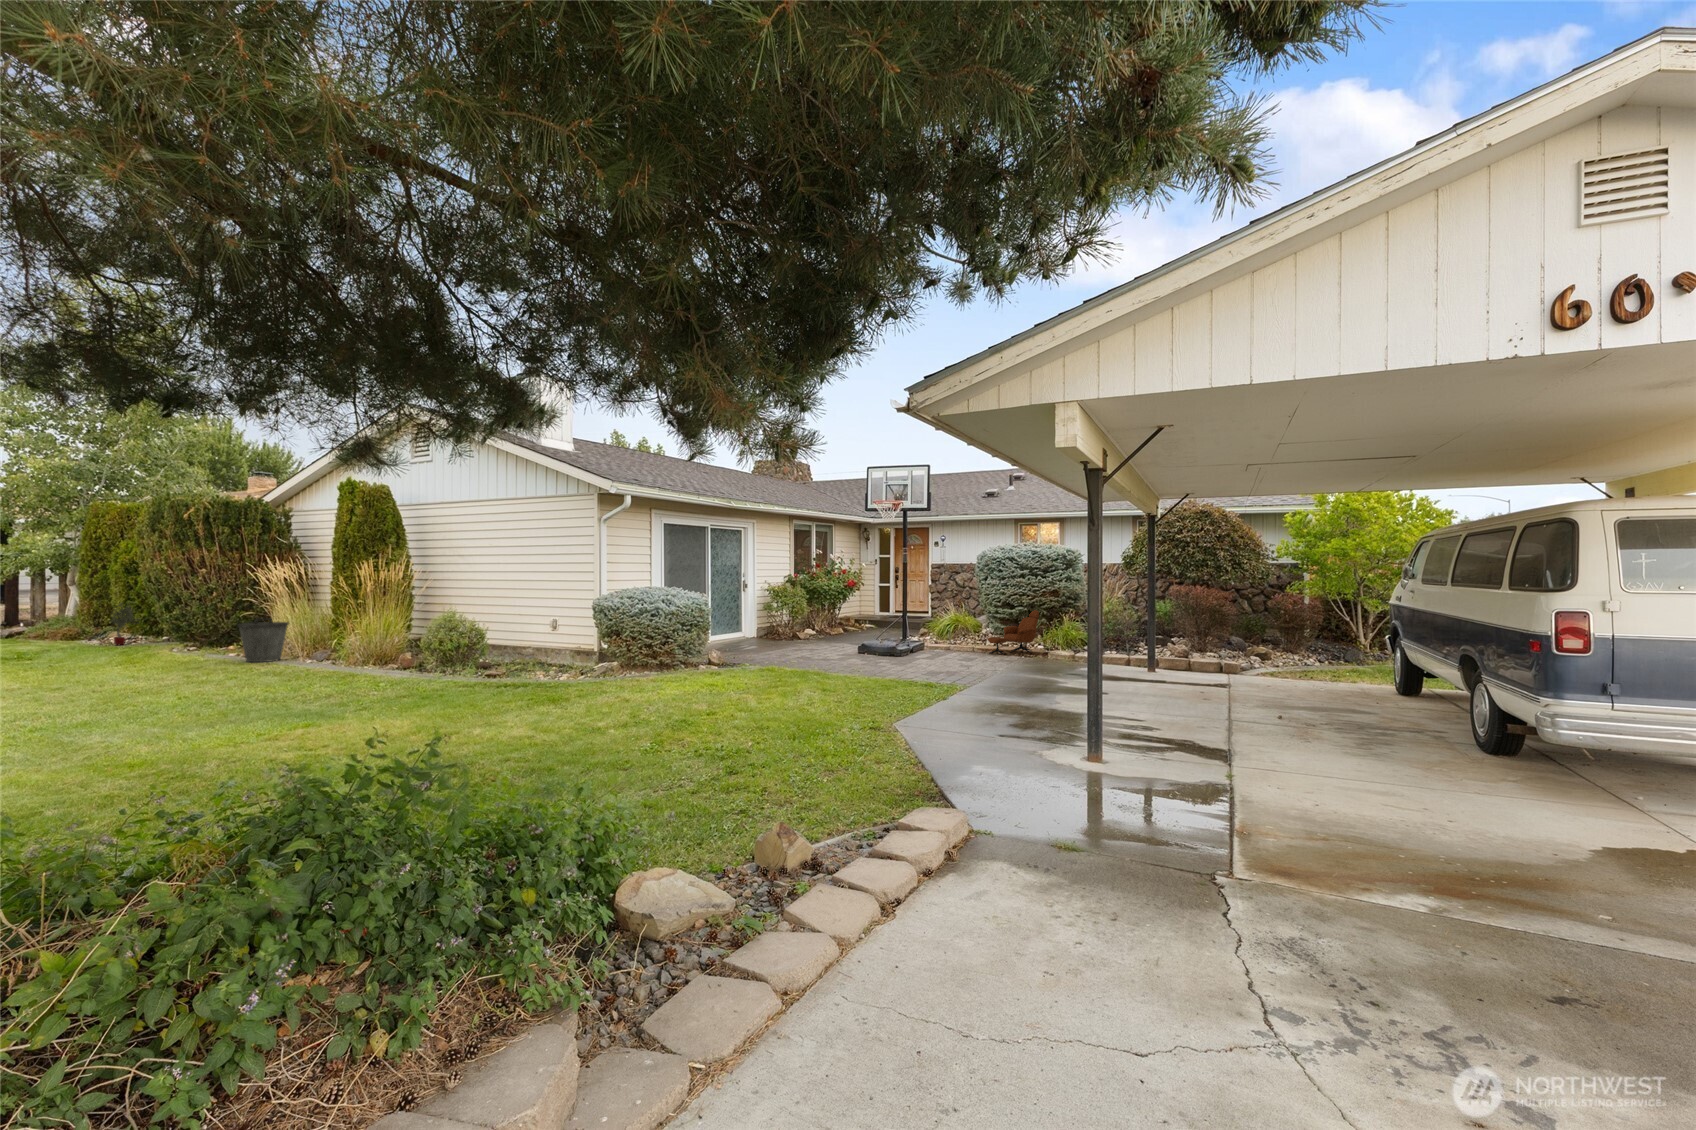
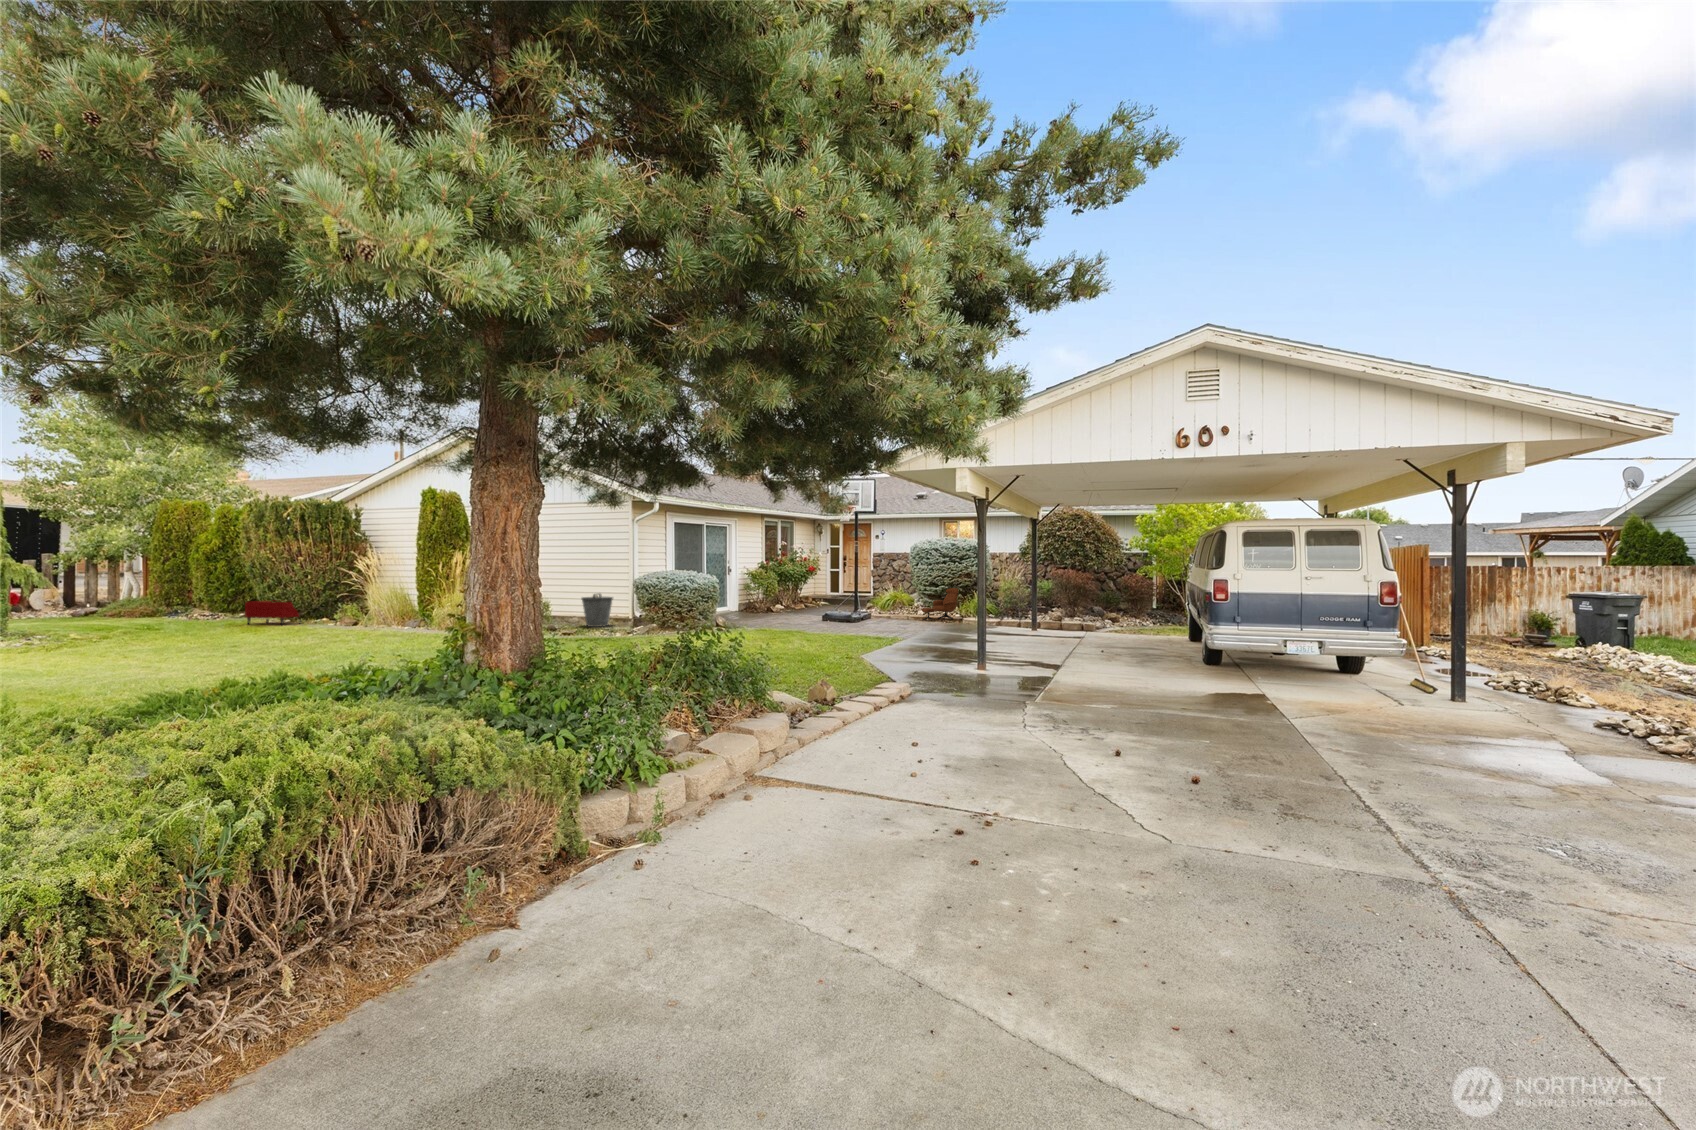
potted tree: present [111,603,139,645] -> none [196,584,224,620]
trash can: present [238,618,289,662] -> present [582,594,613,627]
bench: none [143,623,212,655] -> present [245,601,302,625]

